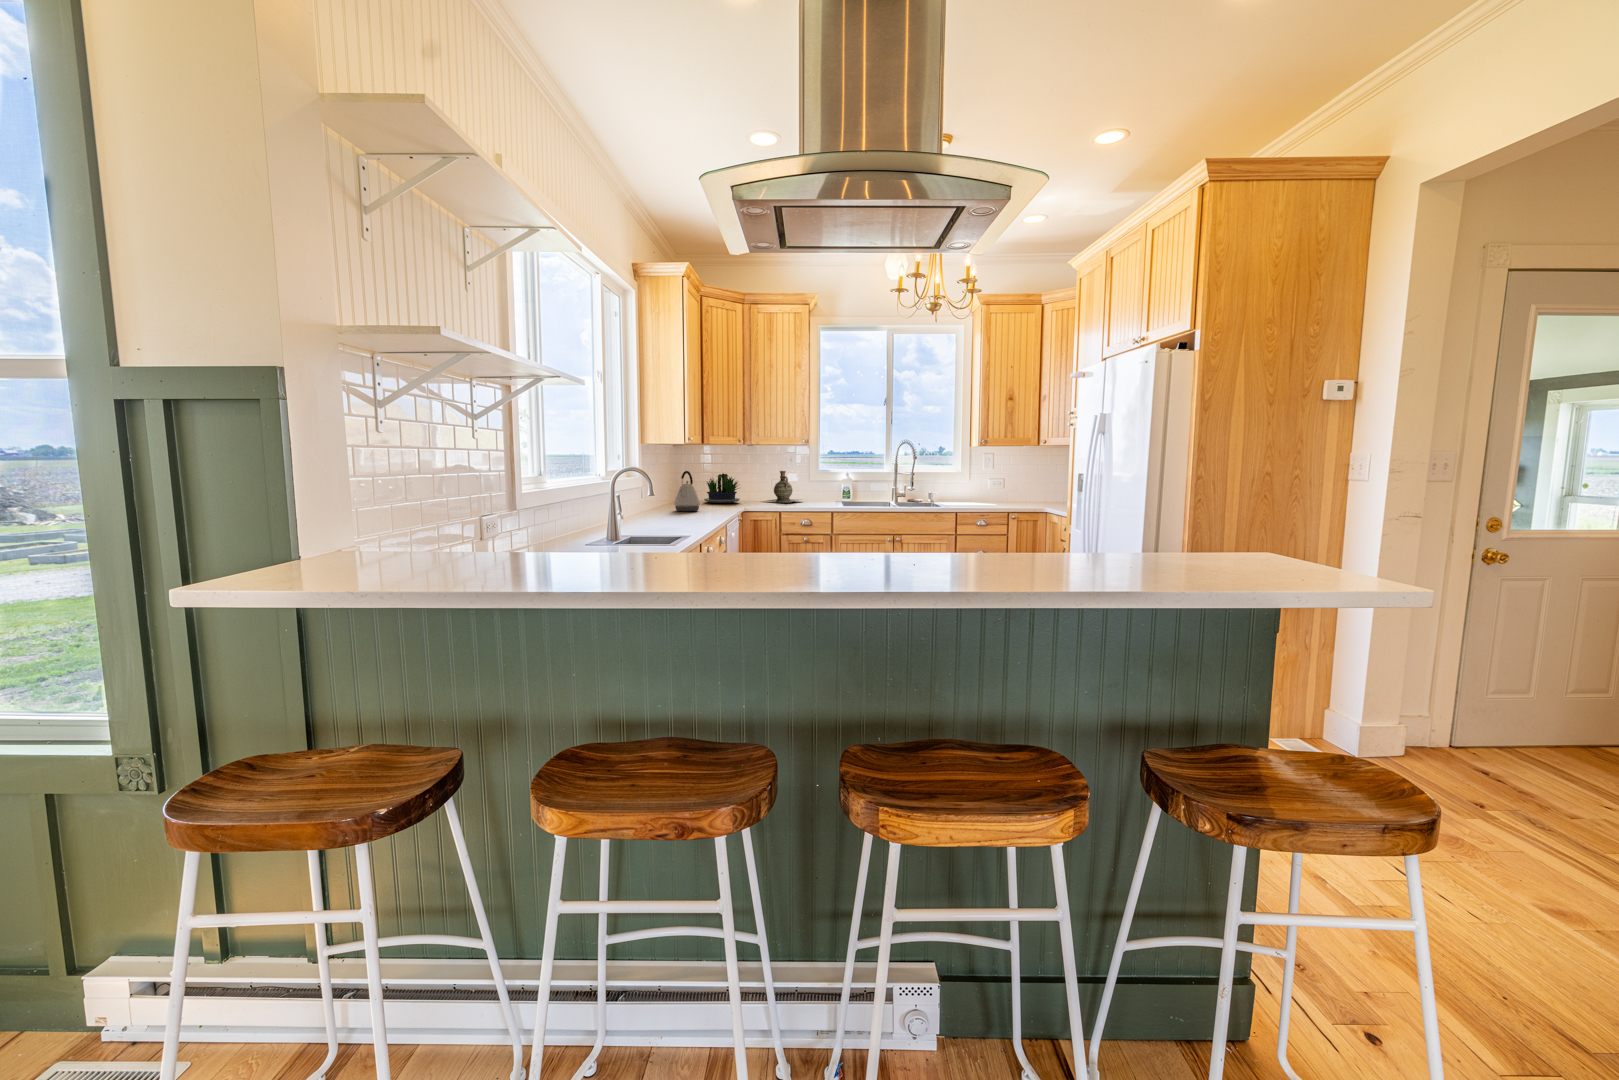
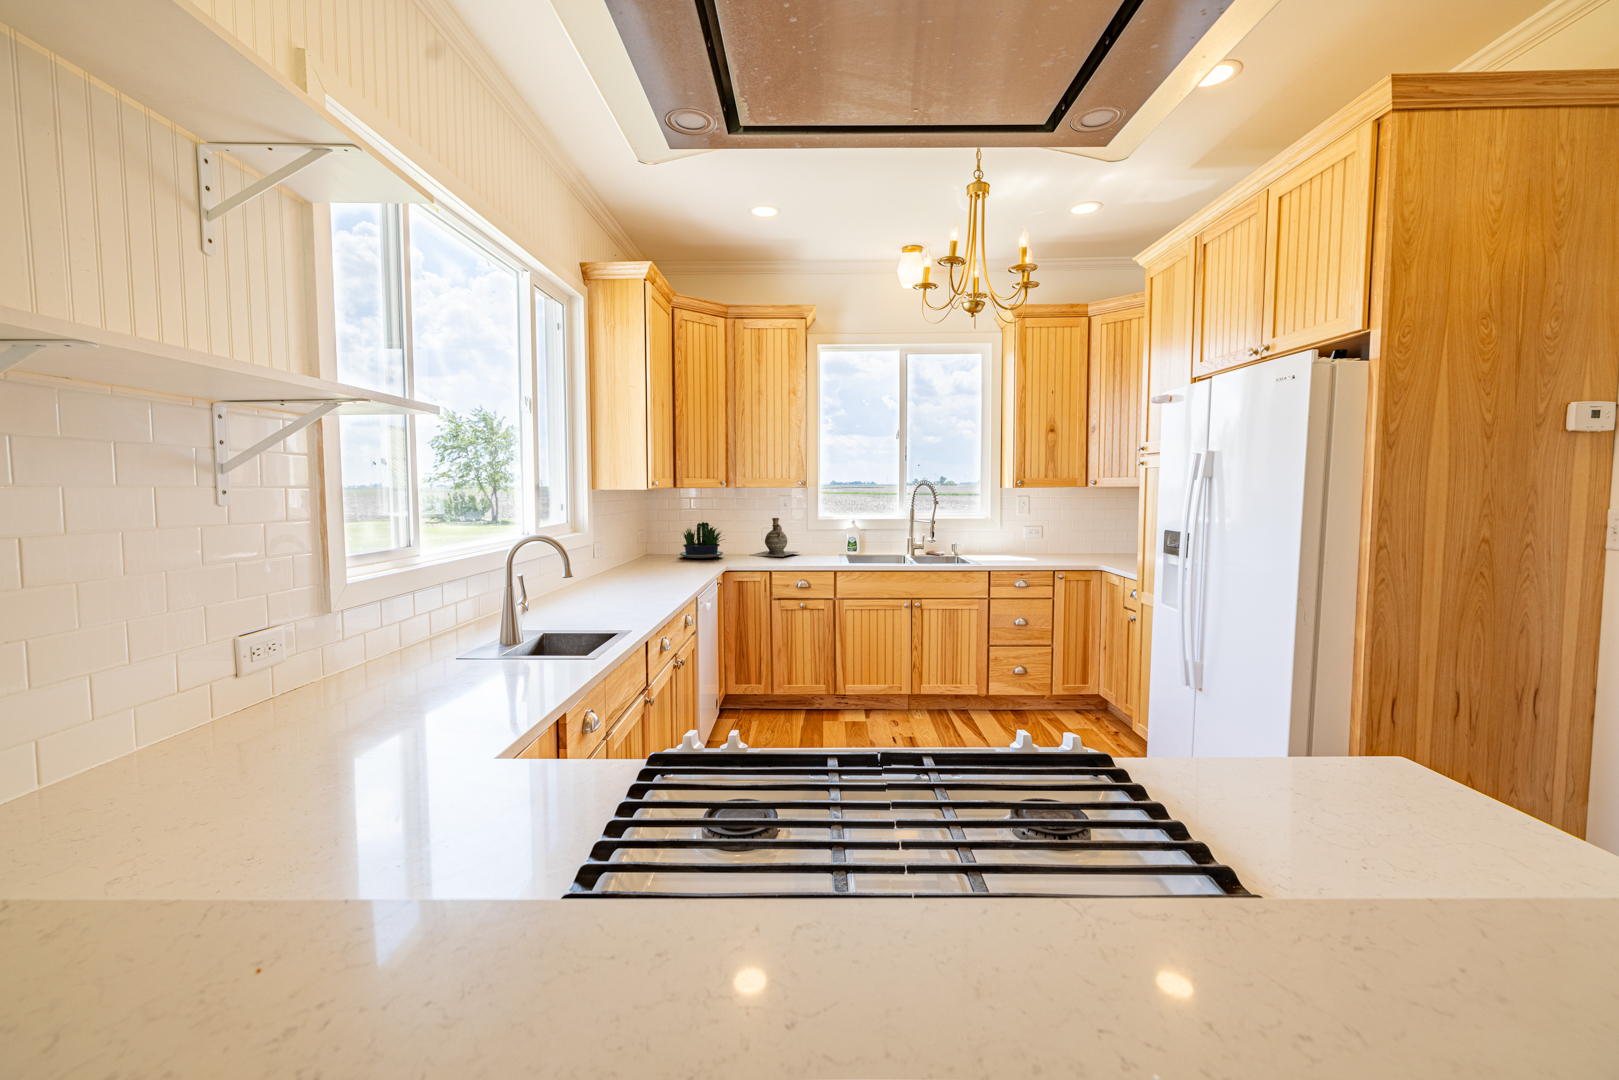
kettle: present [674,471,700,511] -> none [636,523,669,574]

